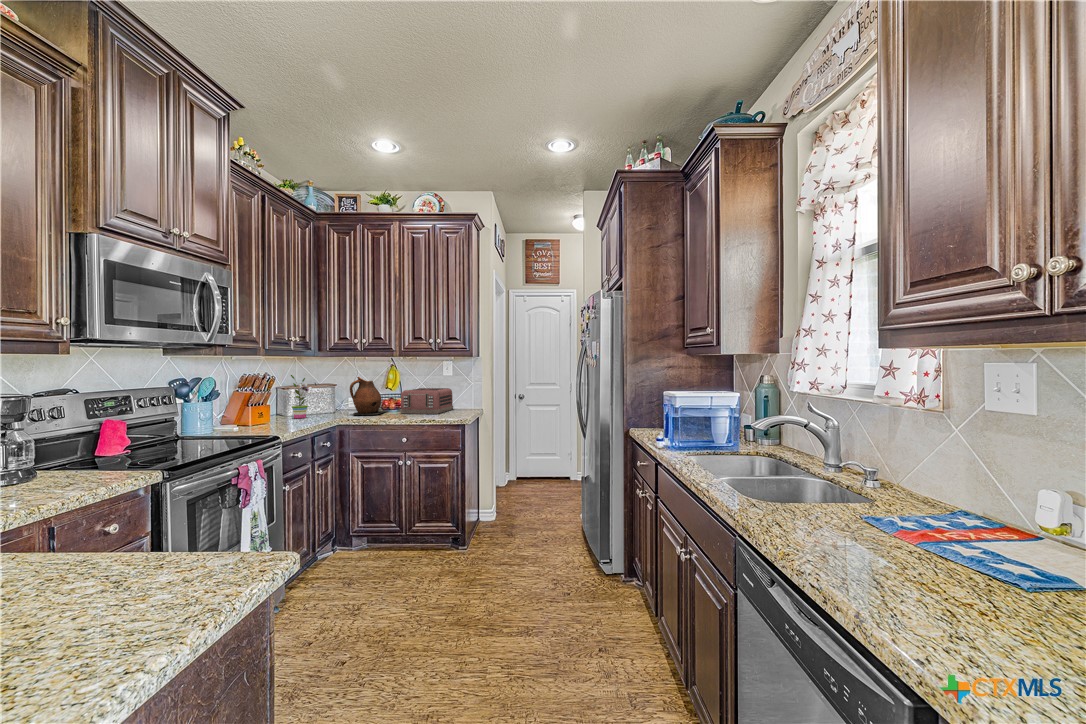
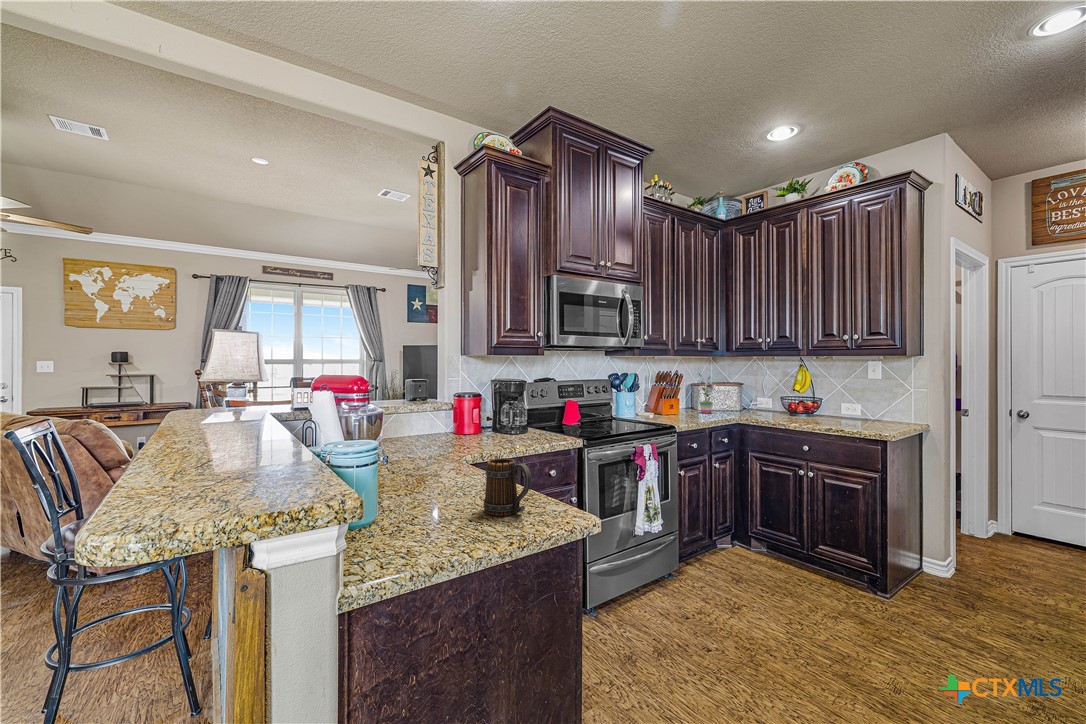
ceramic pitcher: present [350,377,386,415] -> none [753,377,794,418]
toaster: present [400,388,453,414] -> none [808,393,882,424]
mug: none [94,504,195,598] -> present [483,458,531,516]

